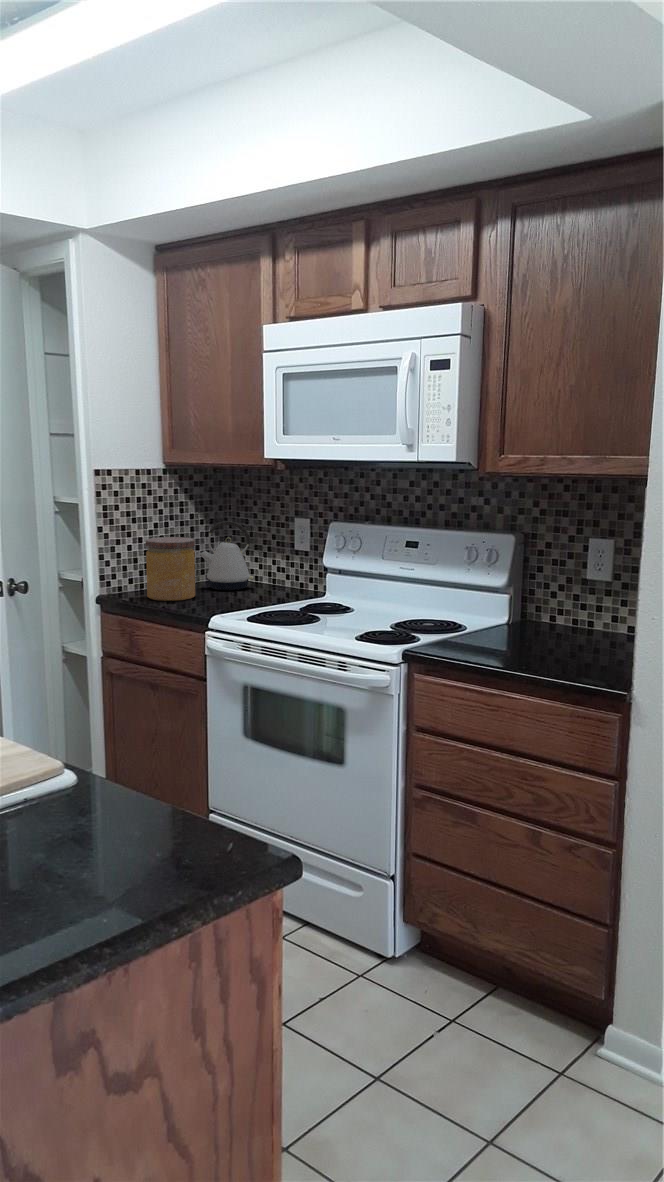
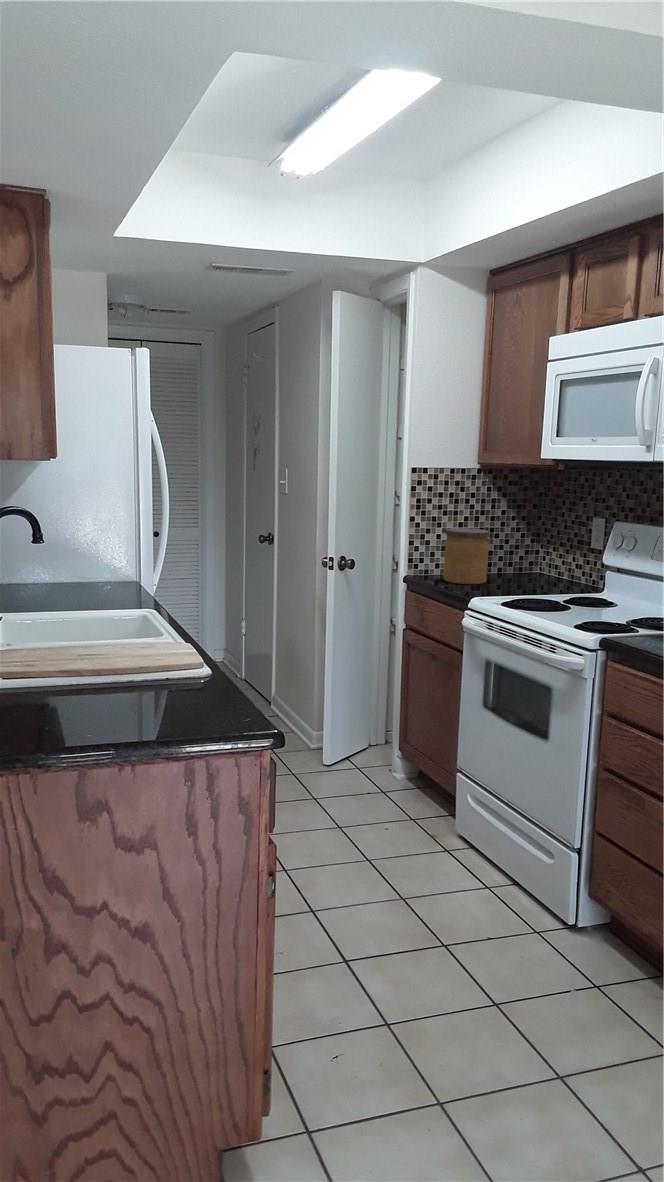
kettle: present [200,521,253,590] -> none [502,519,550,583]

